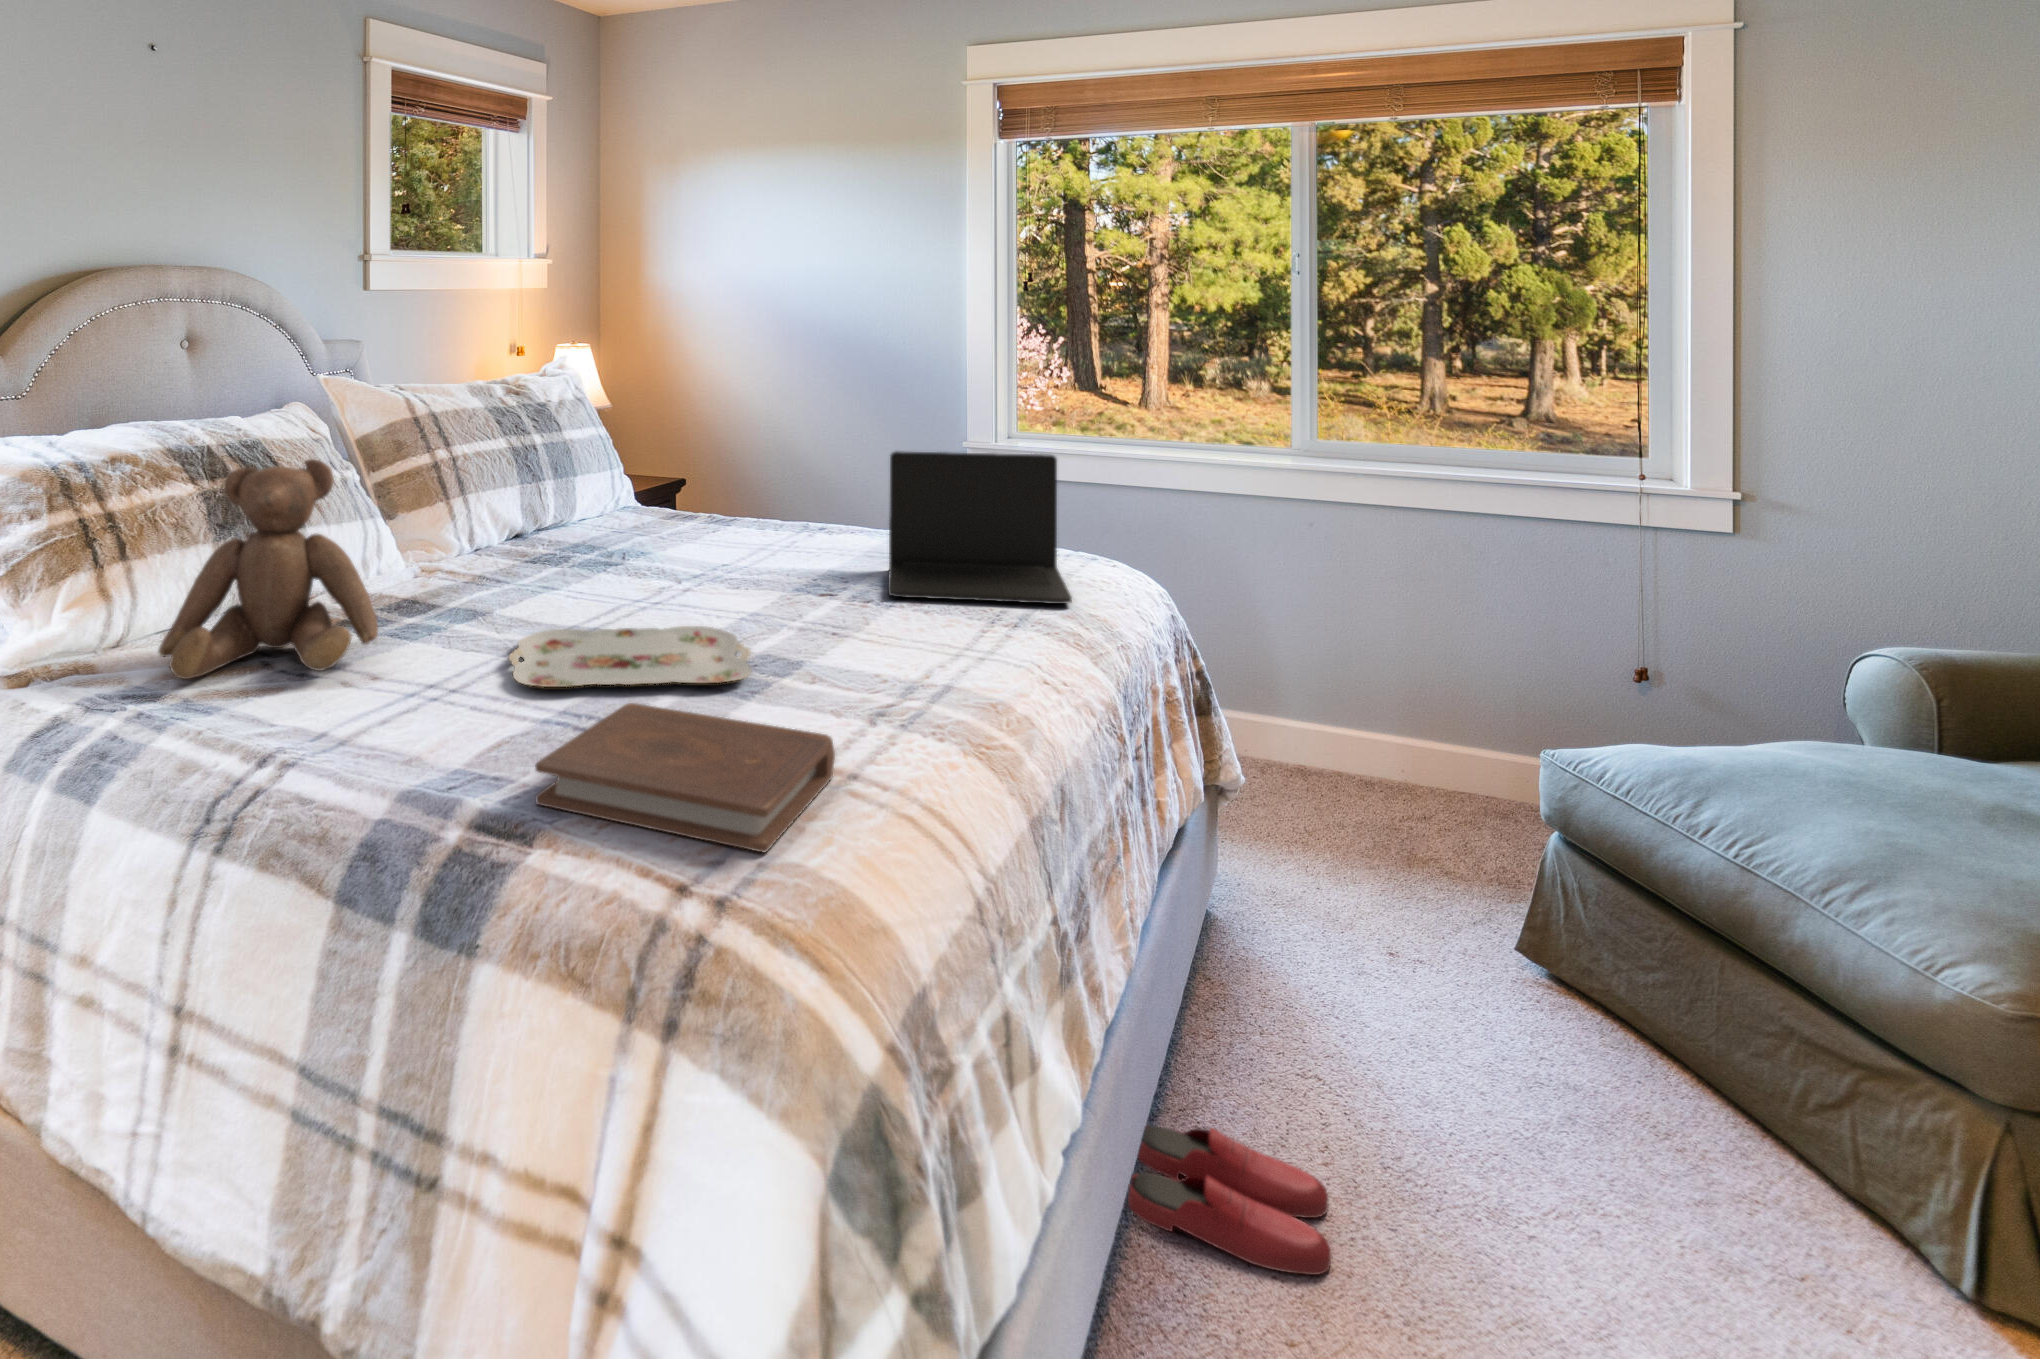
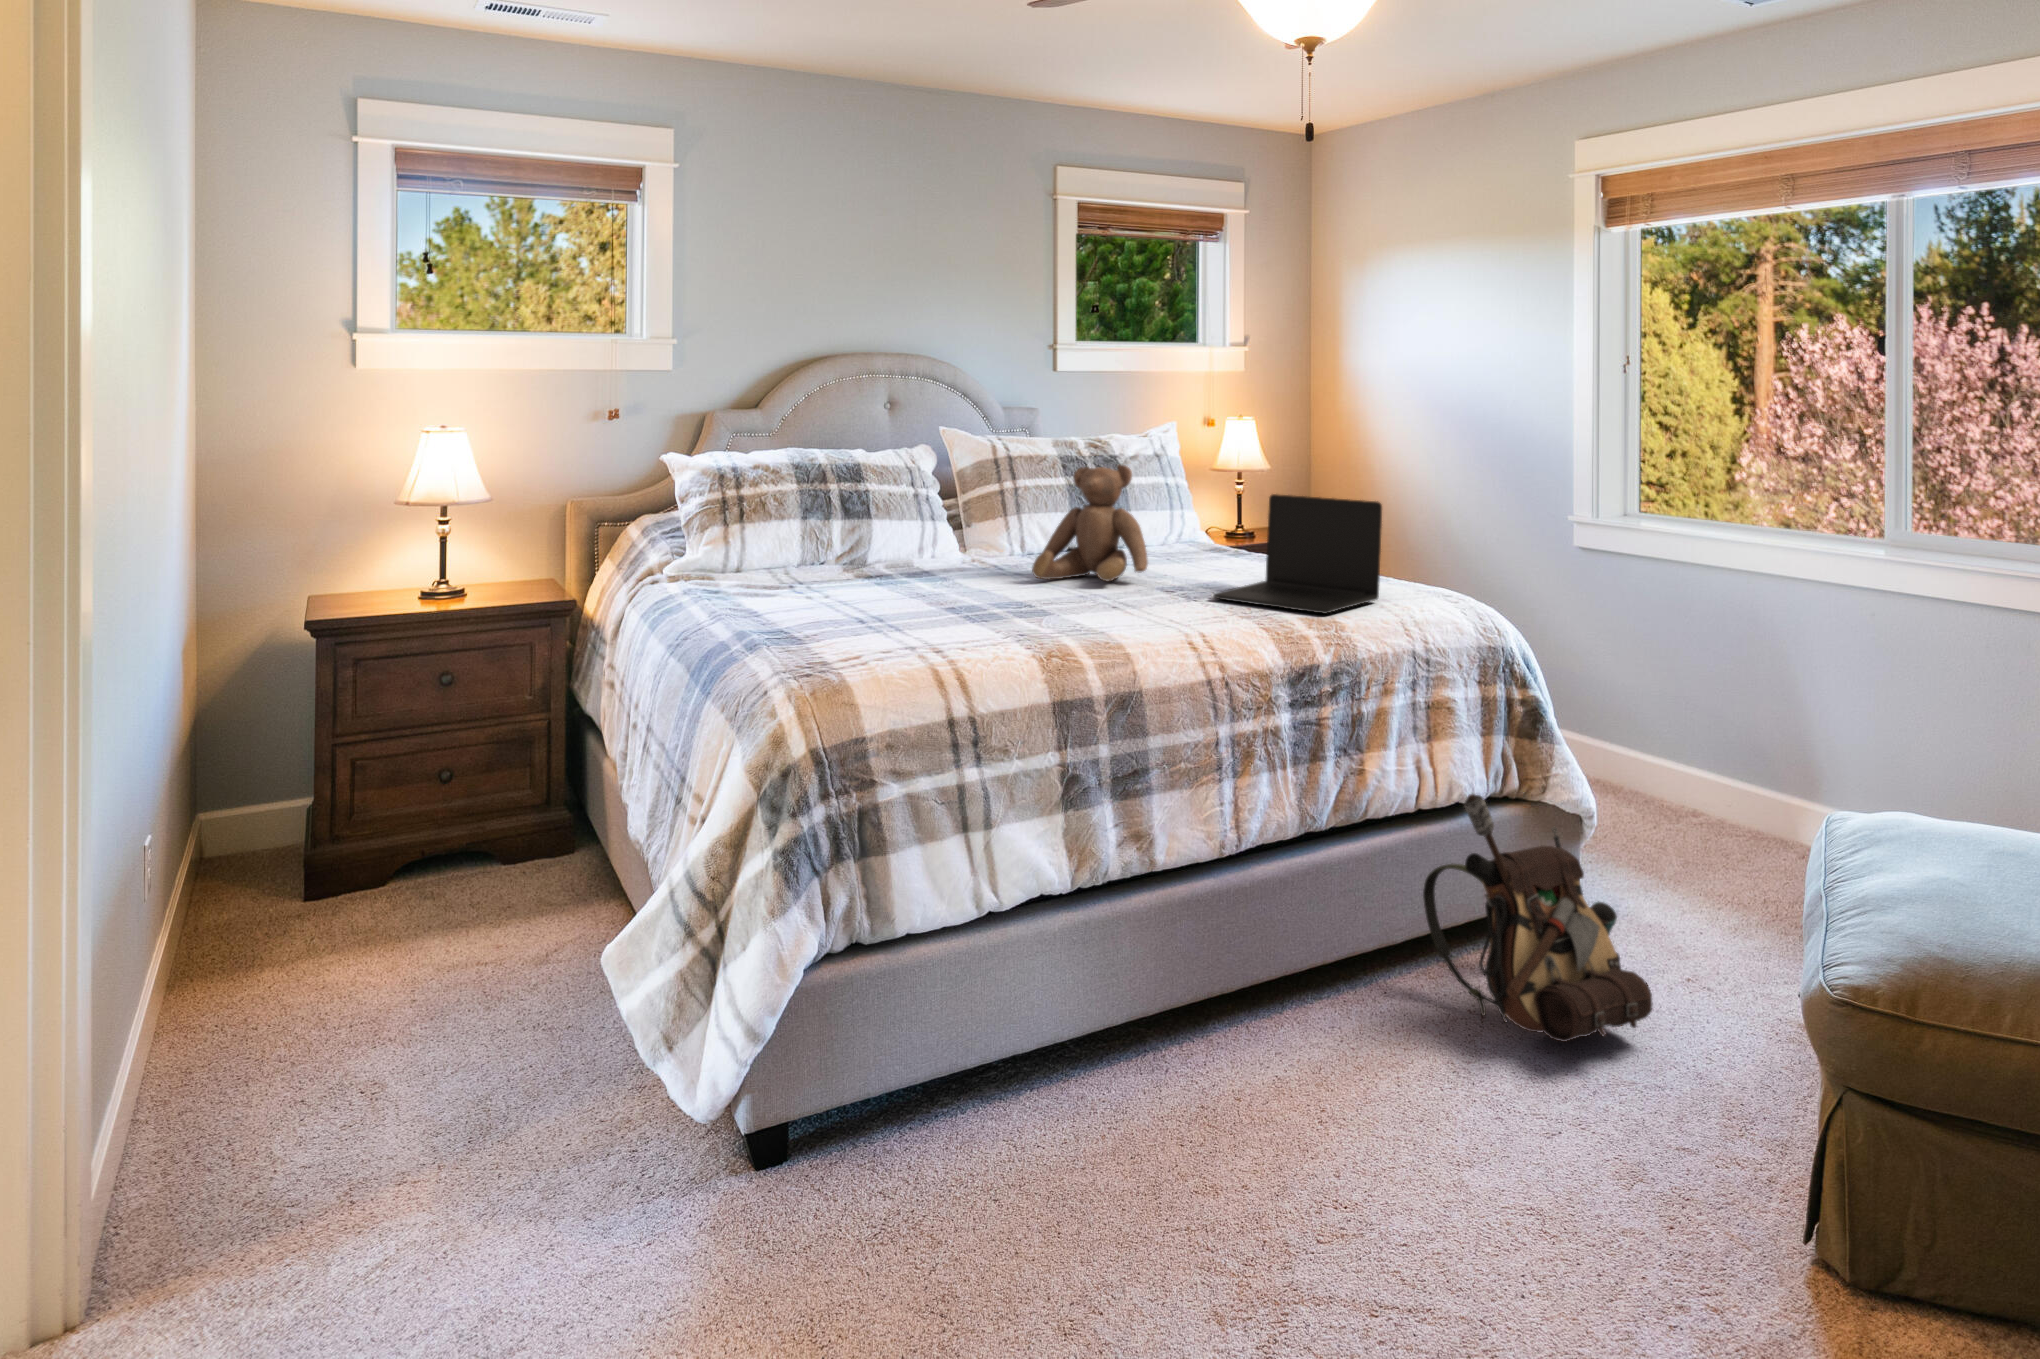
teddy bear: present [158,459,378,679] -> present [1032,464,1148,581]
serving tray: present [509,626,750,687] -> none [879,588,1051,618]
book: present [535,703,835,852] -> none [783,609,945,666]
backpack: none [1207,807,1490,1076] -> present [1423,794,1652,1042]
slippers: present [1128,1126,1331,1275] -> none [1215,1002,1362,1094]

